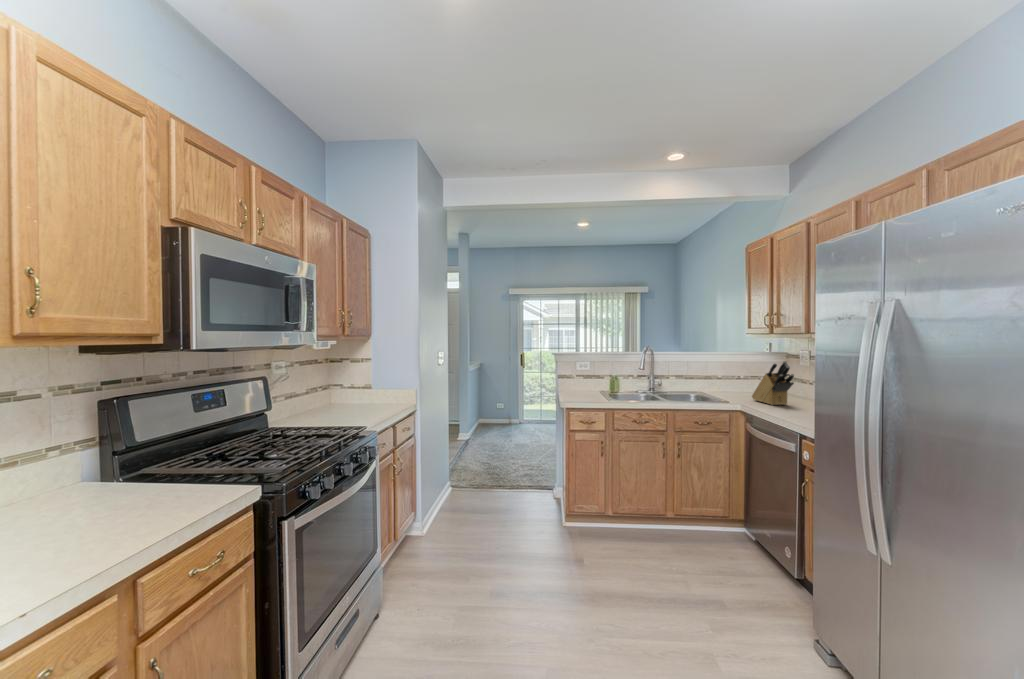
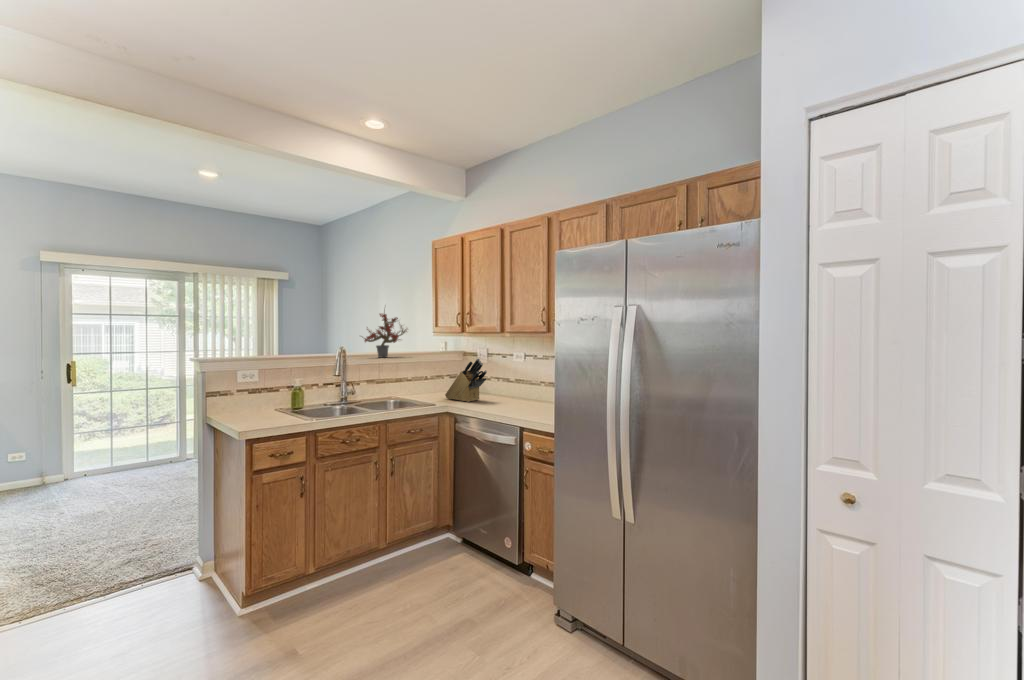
potted plant: none [670,308,720,356] -> present [364,310,407,357]

